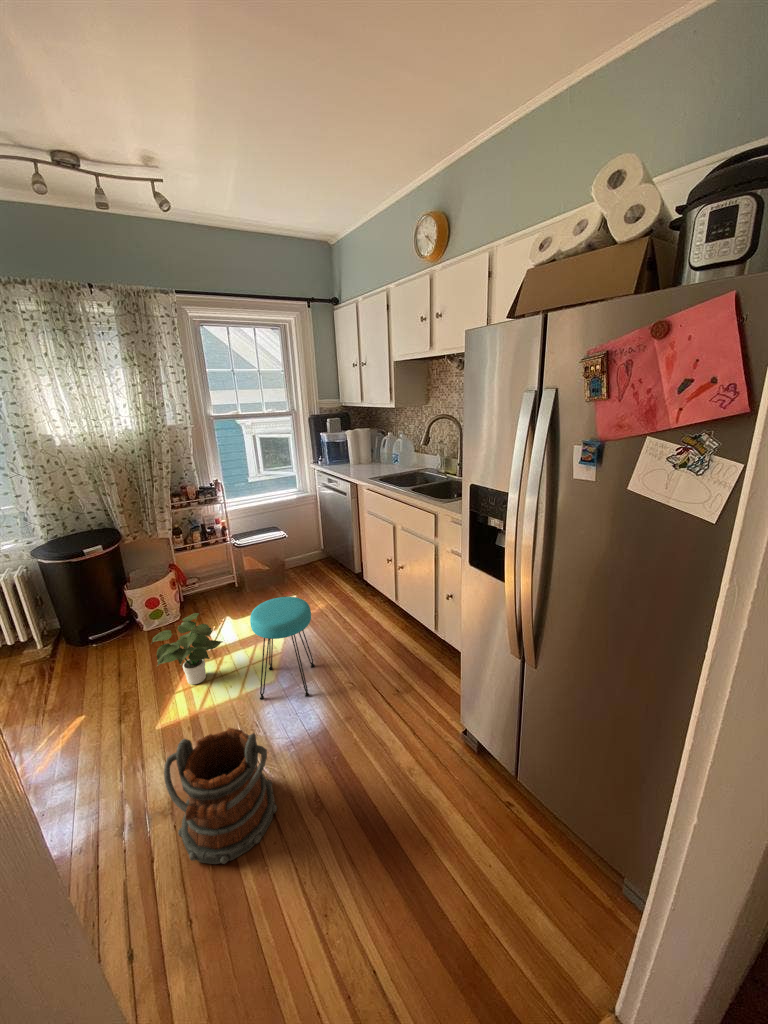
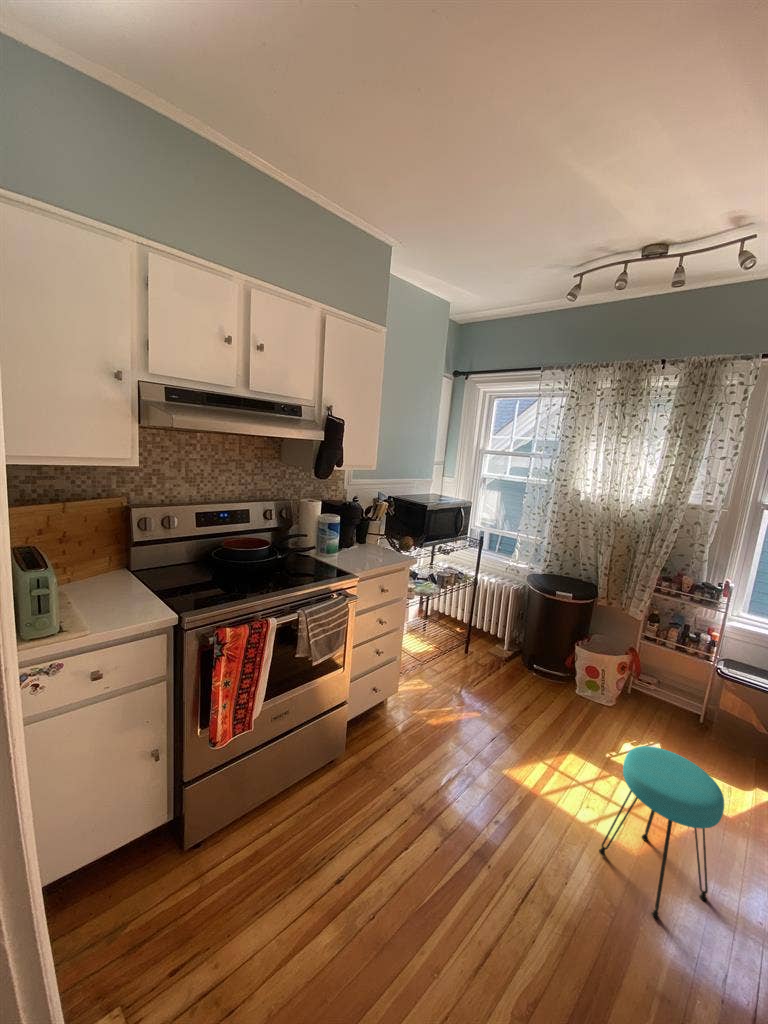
potted plant: present [152,613,223,684] -> none [538,696,612,775]
bucket: present [164,728,277,864] -> none [422,785,523,959]

